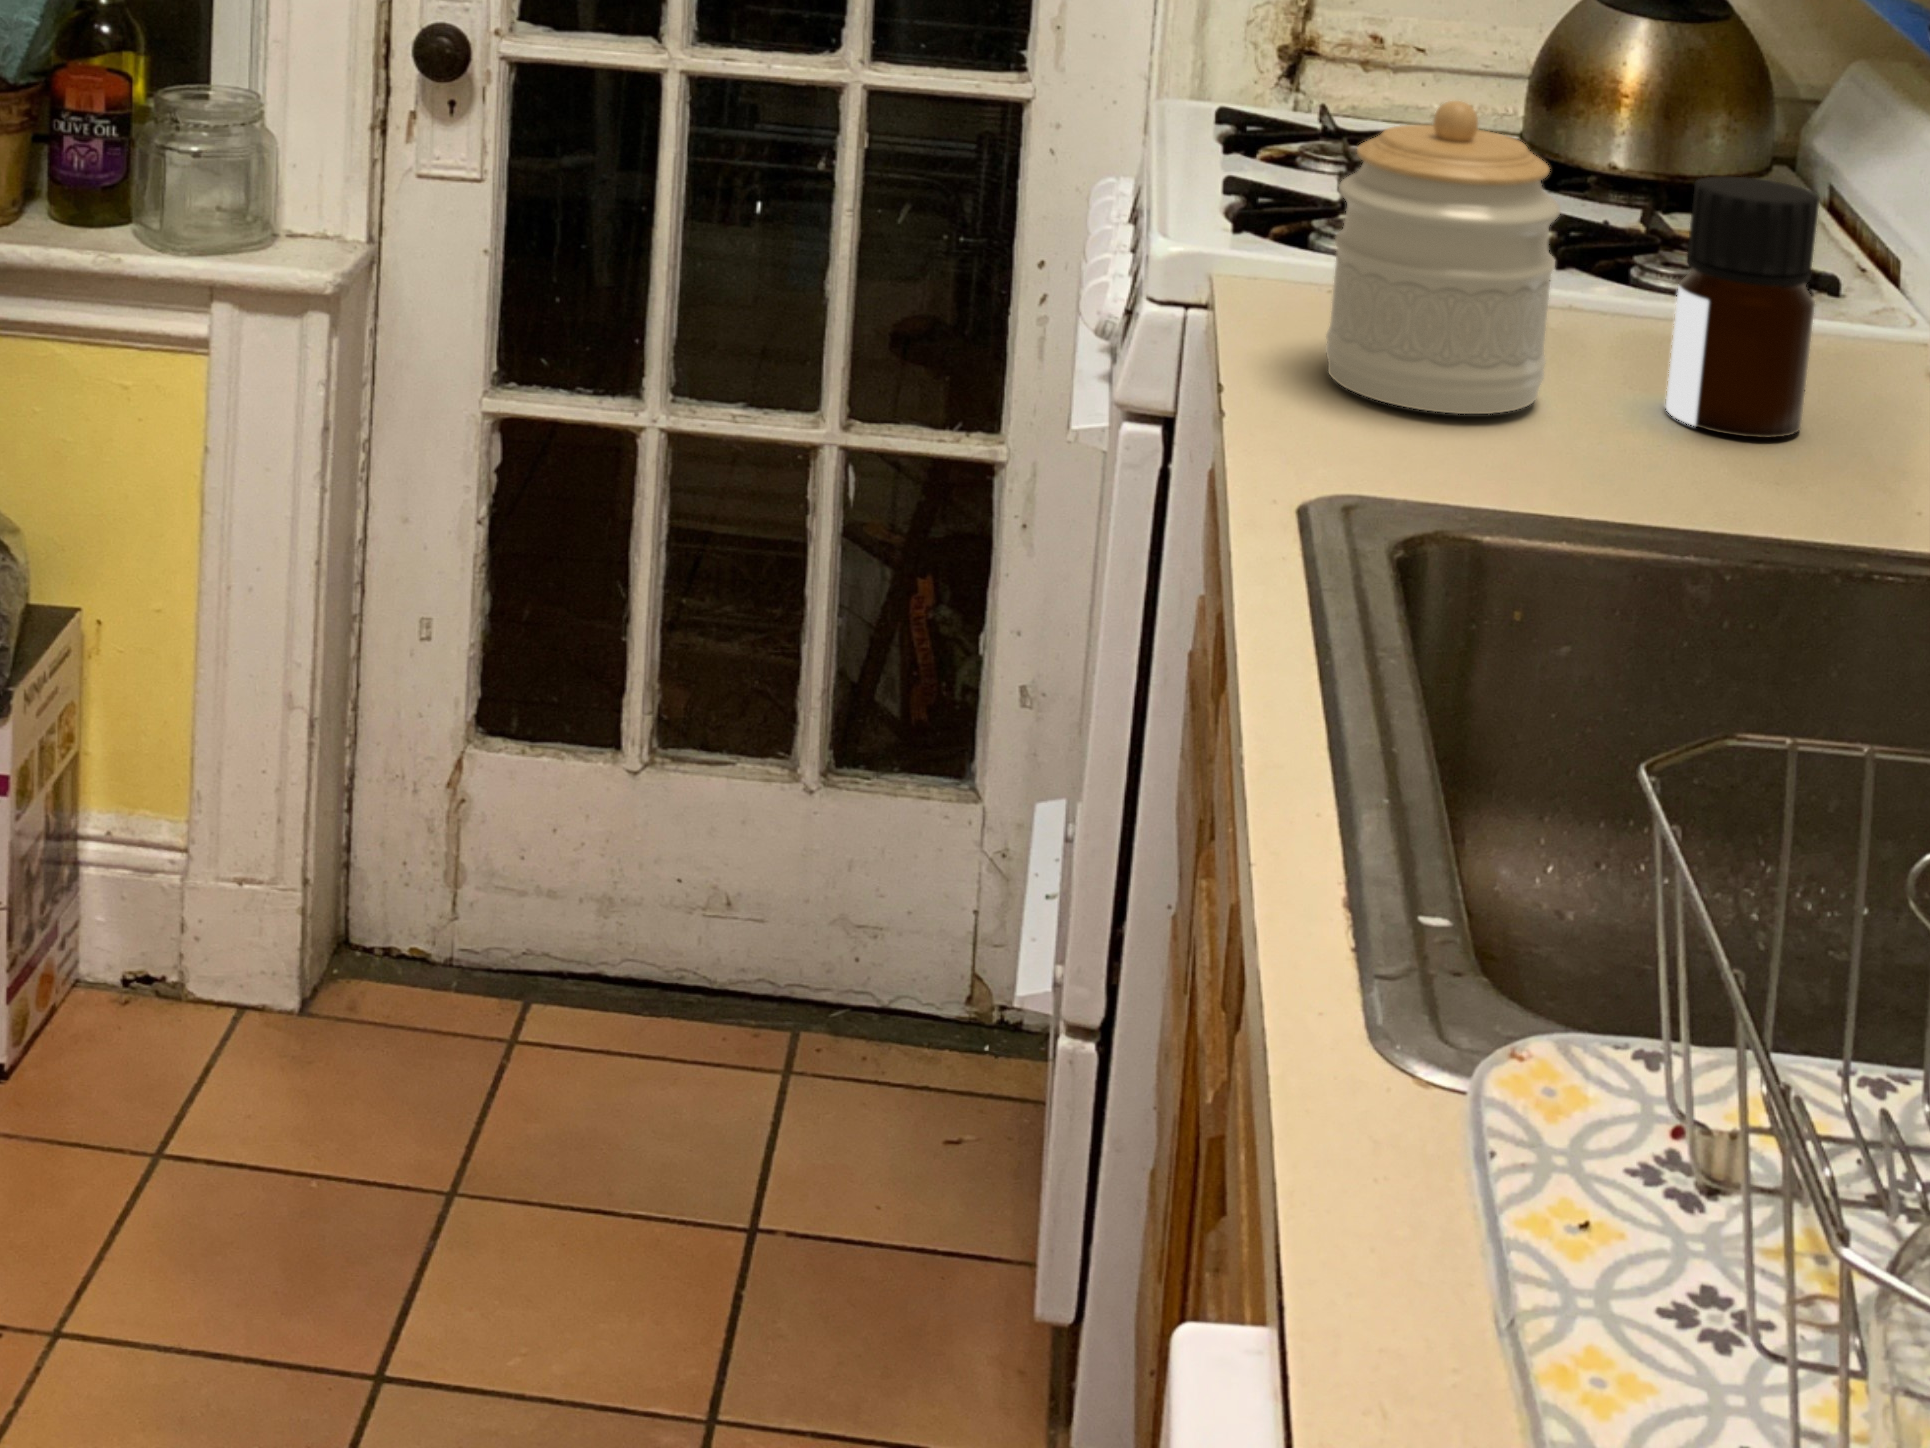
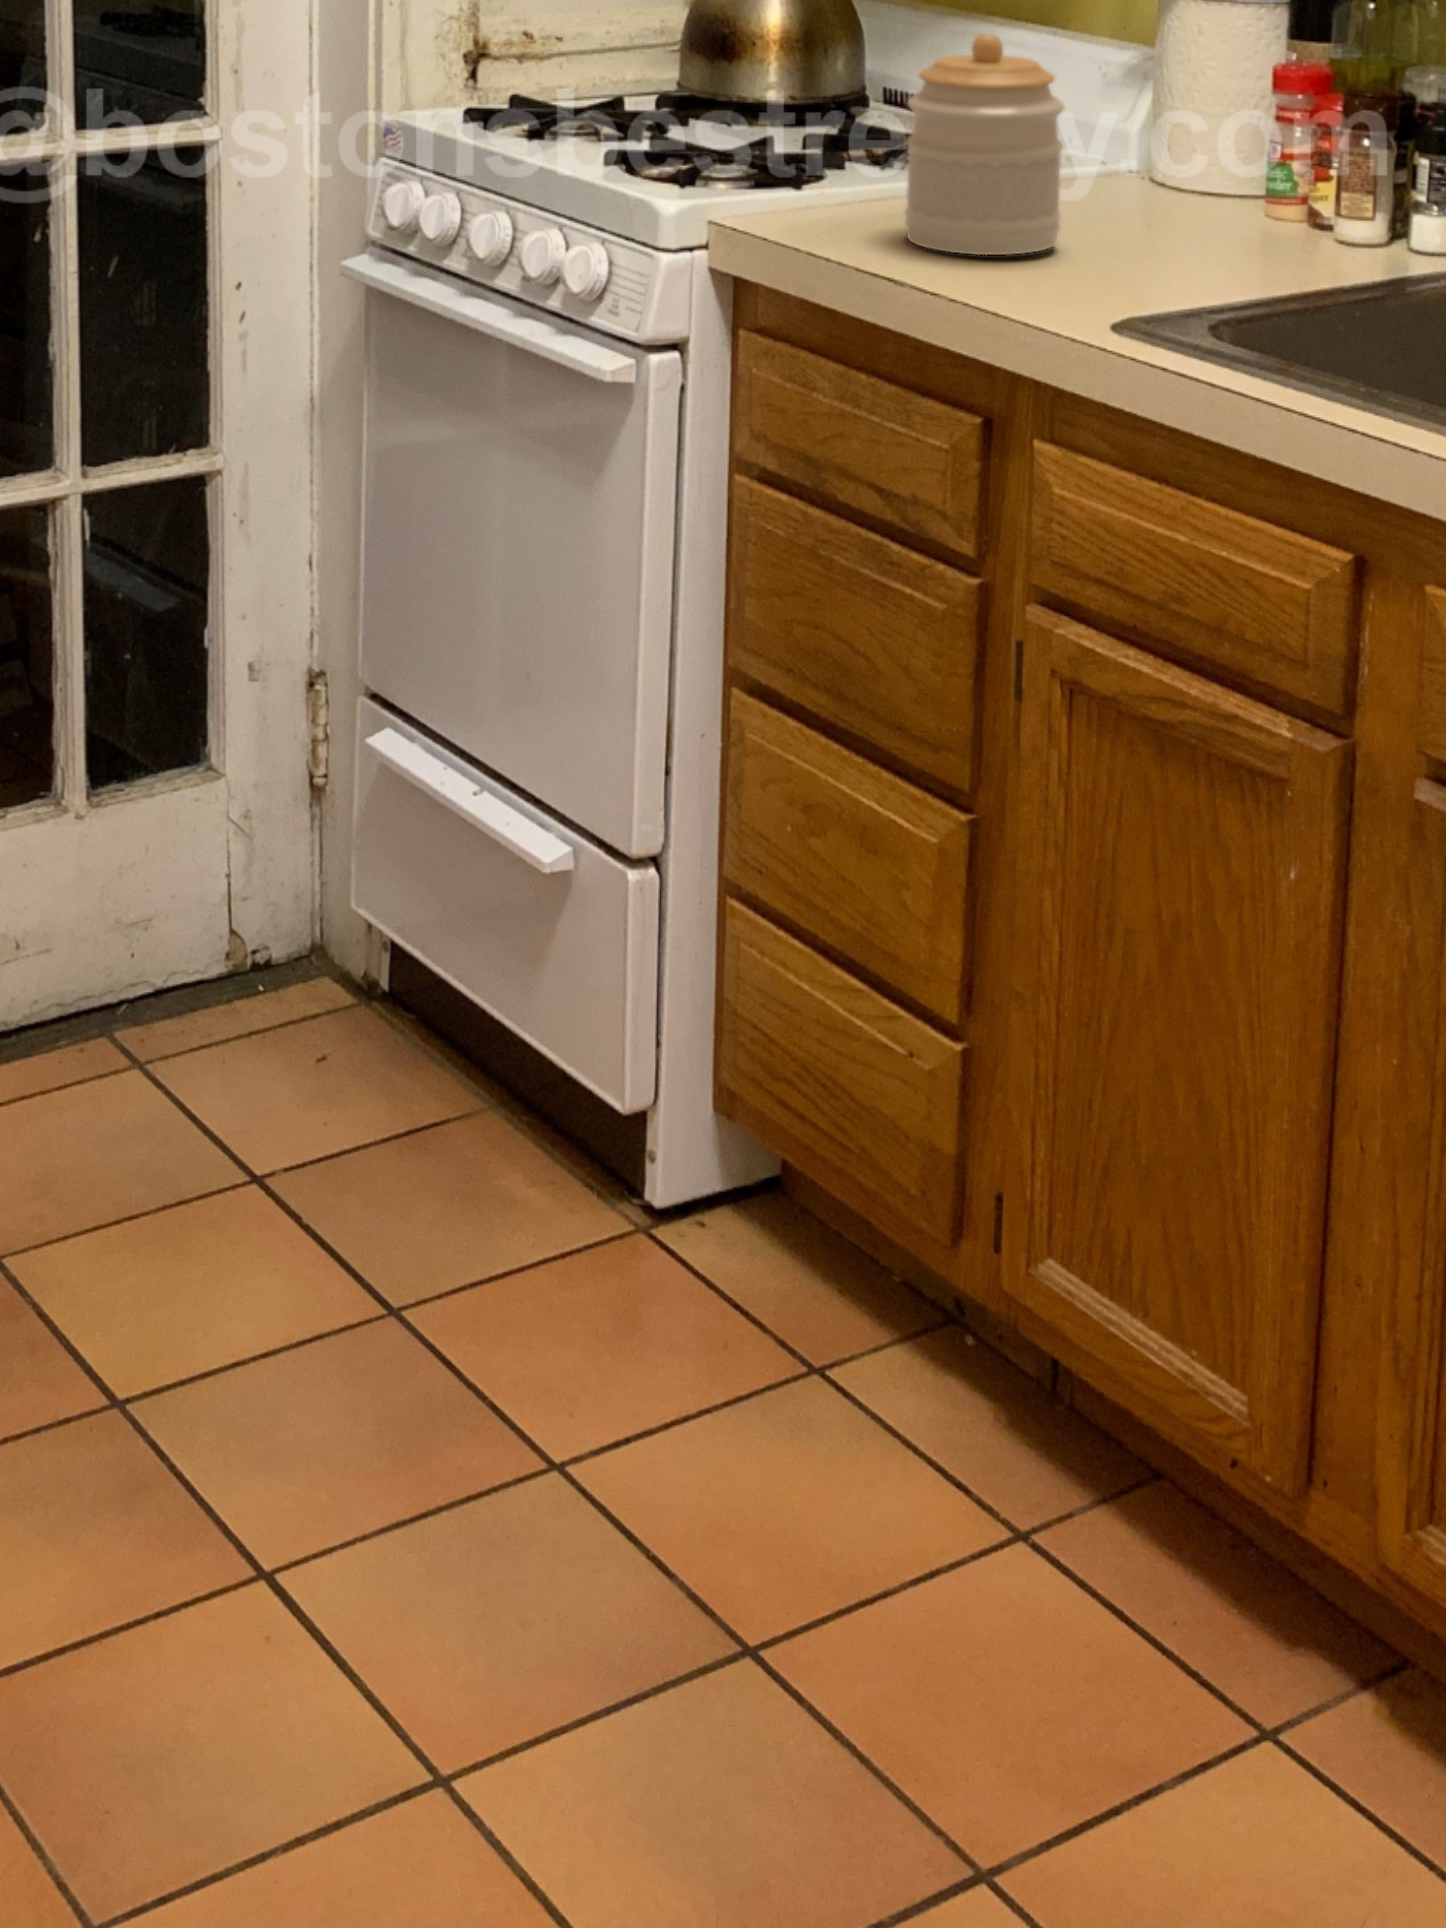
bottle: present [1666,177,1820,438] -> none [1087,59,1179,232]

